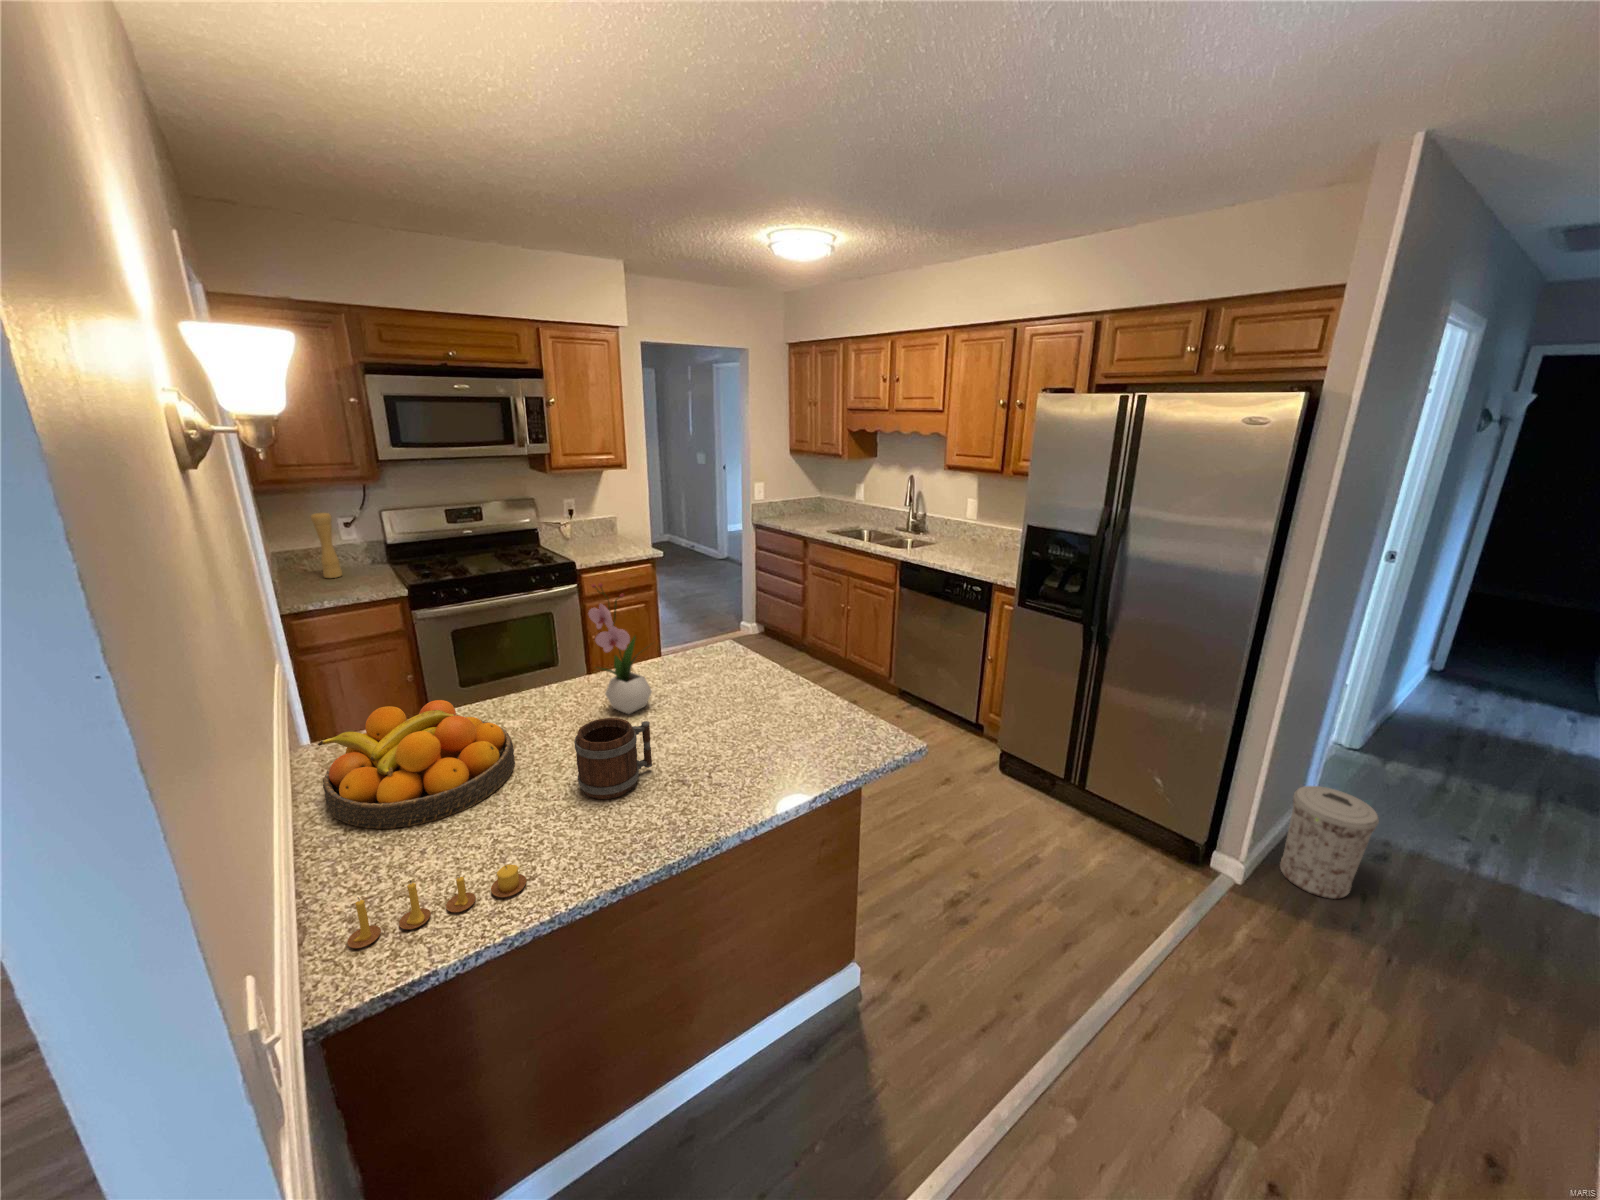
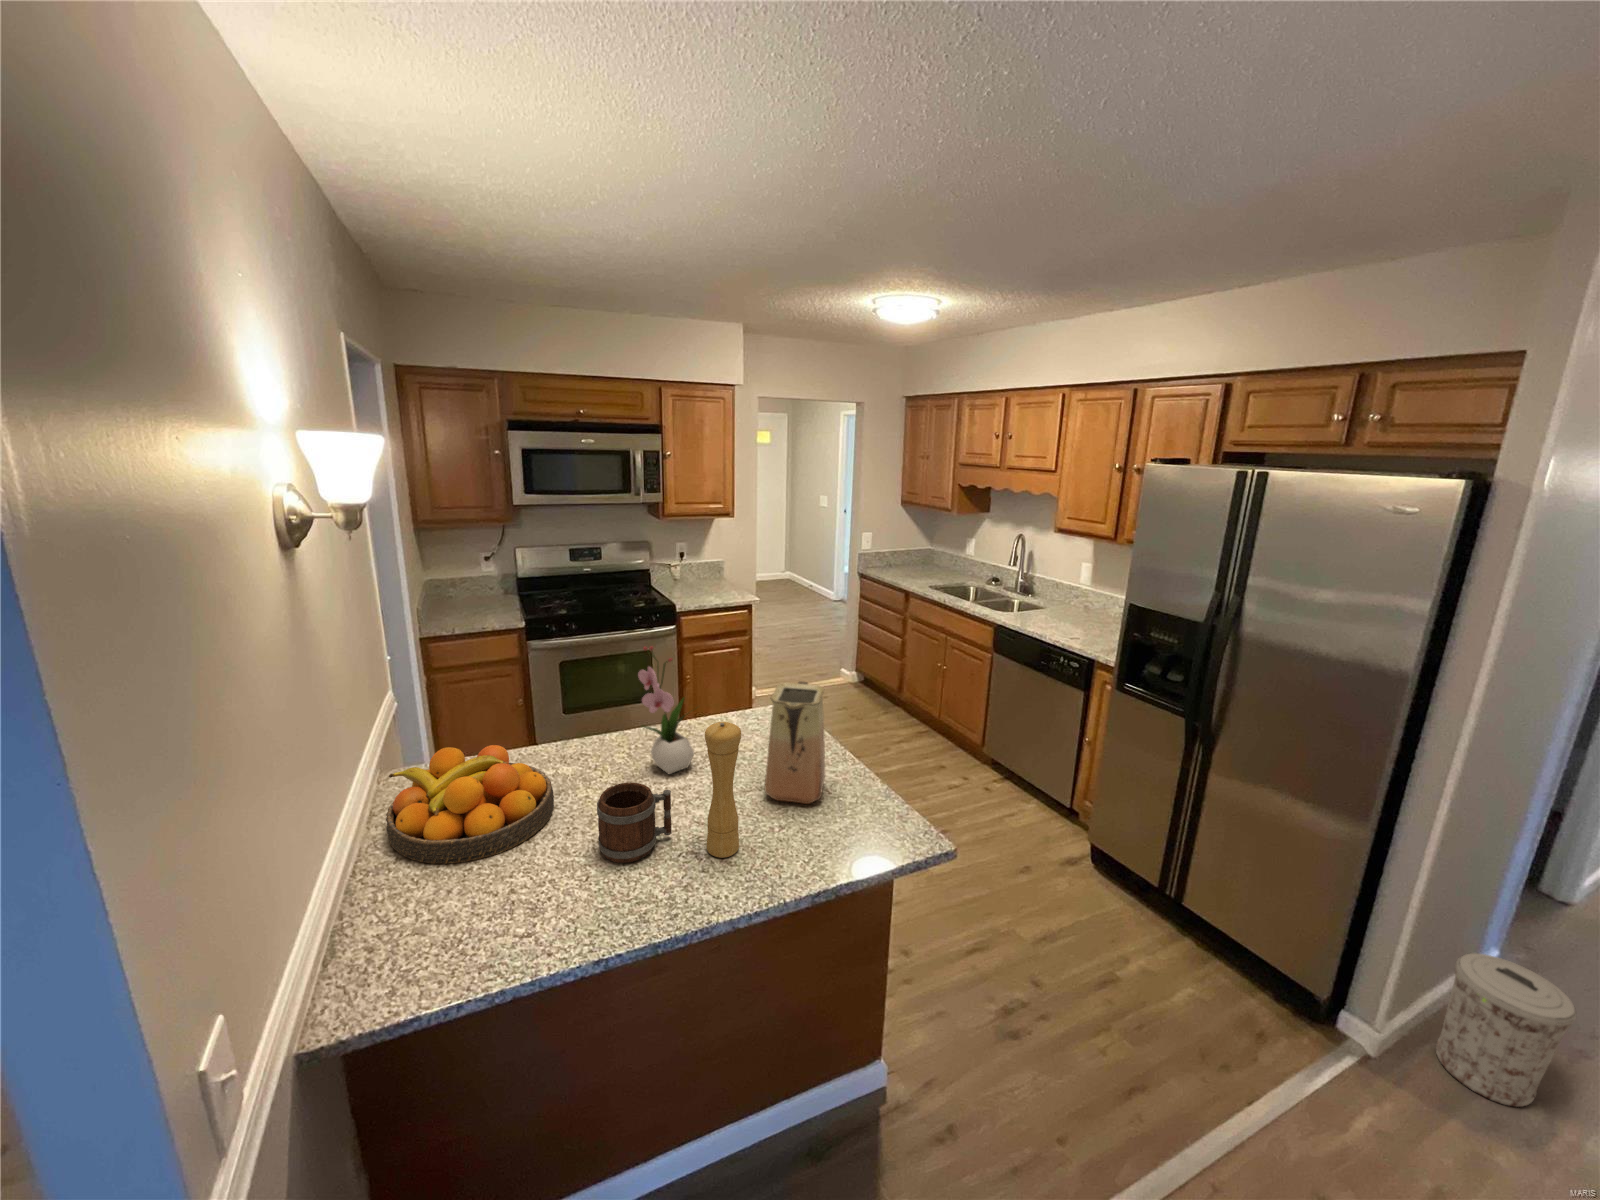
pepper mill: present [311,512,342,578] -> present [705,722,741,858]
vase: none [733,607,791,725] -> present [764,681,825,804]
candle: present [347,864,526,948] -> none [362,919,524,978]

